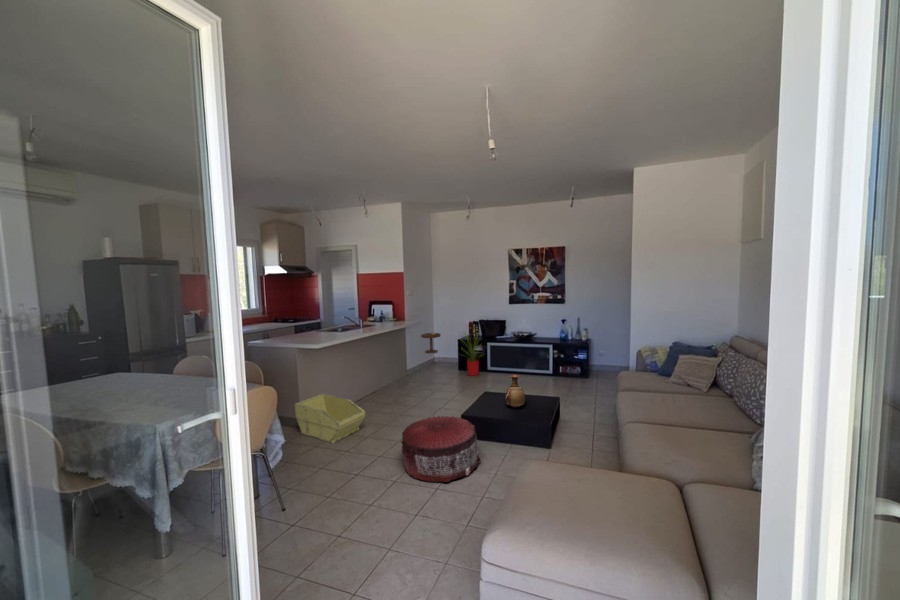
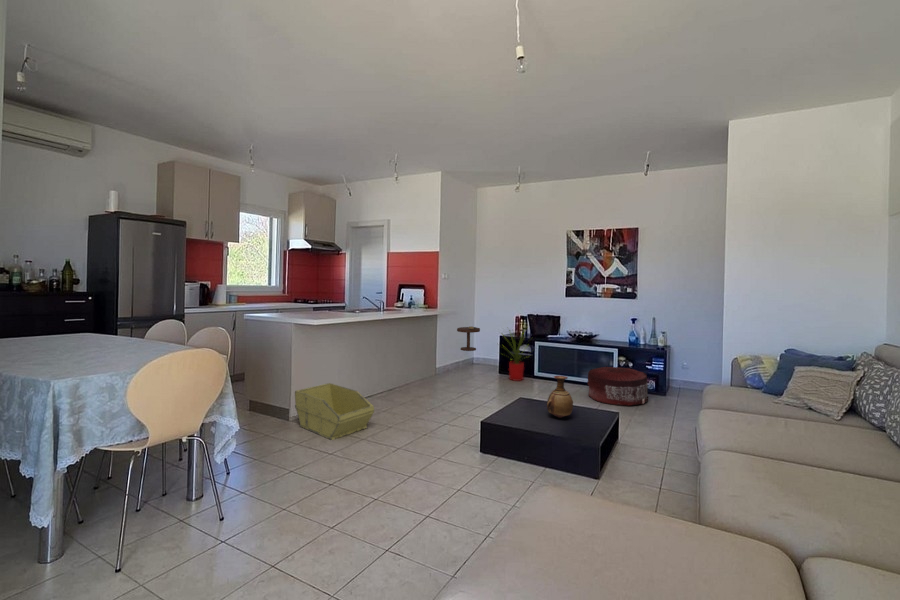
pouf: present [401,416,480,482] -> present [587,367,648,406]

